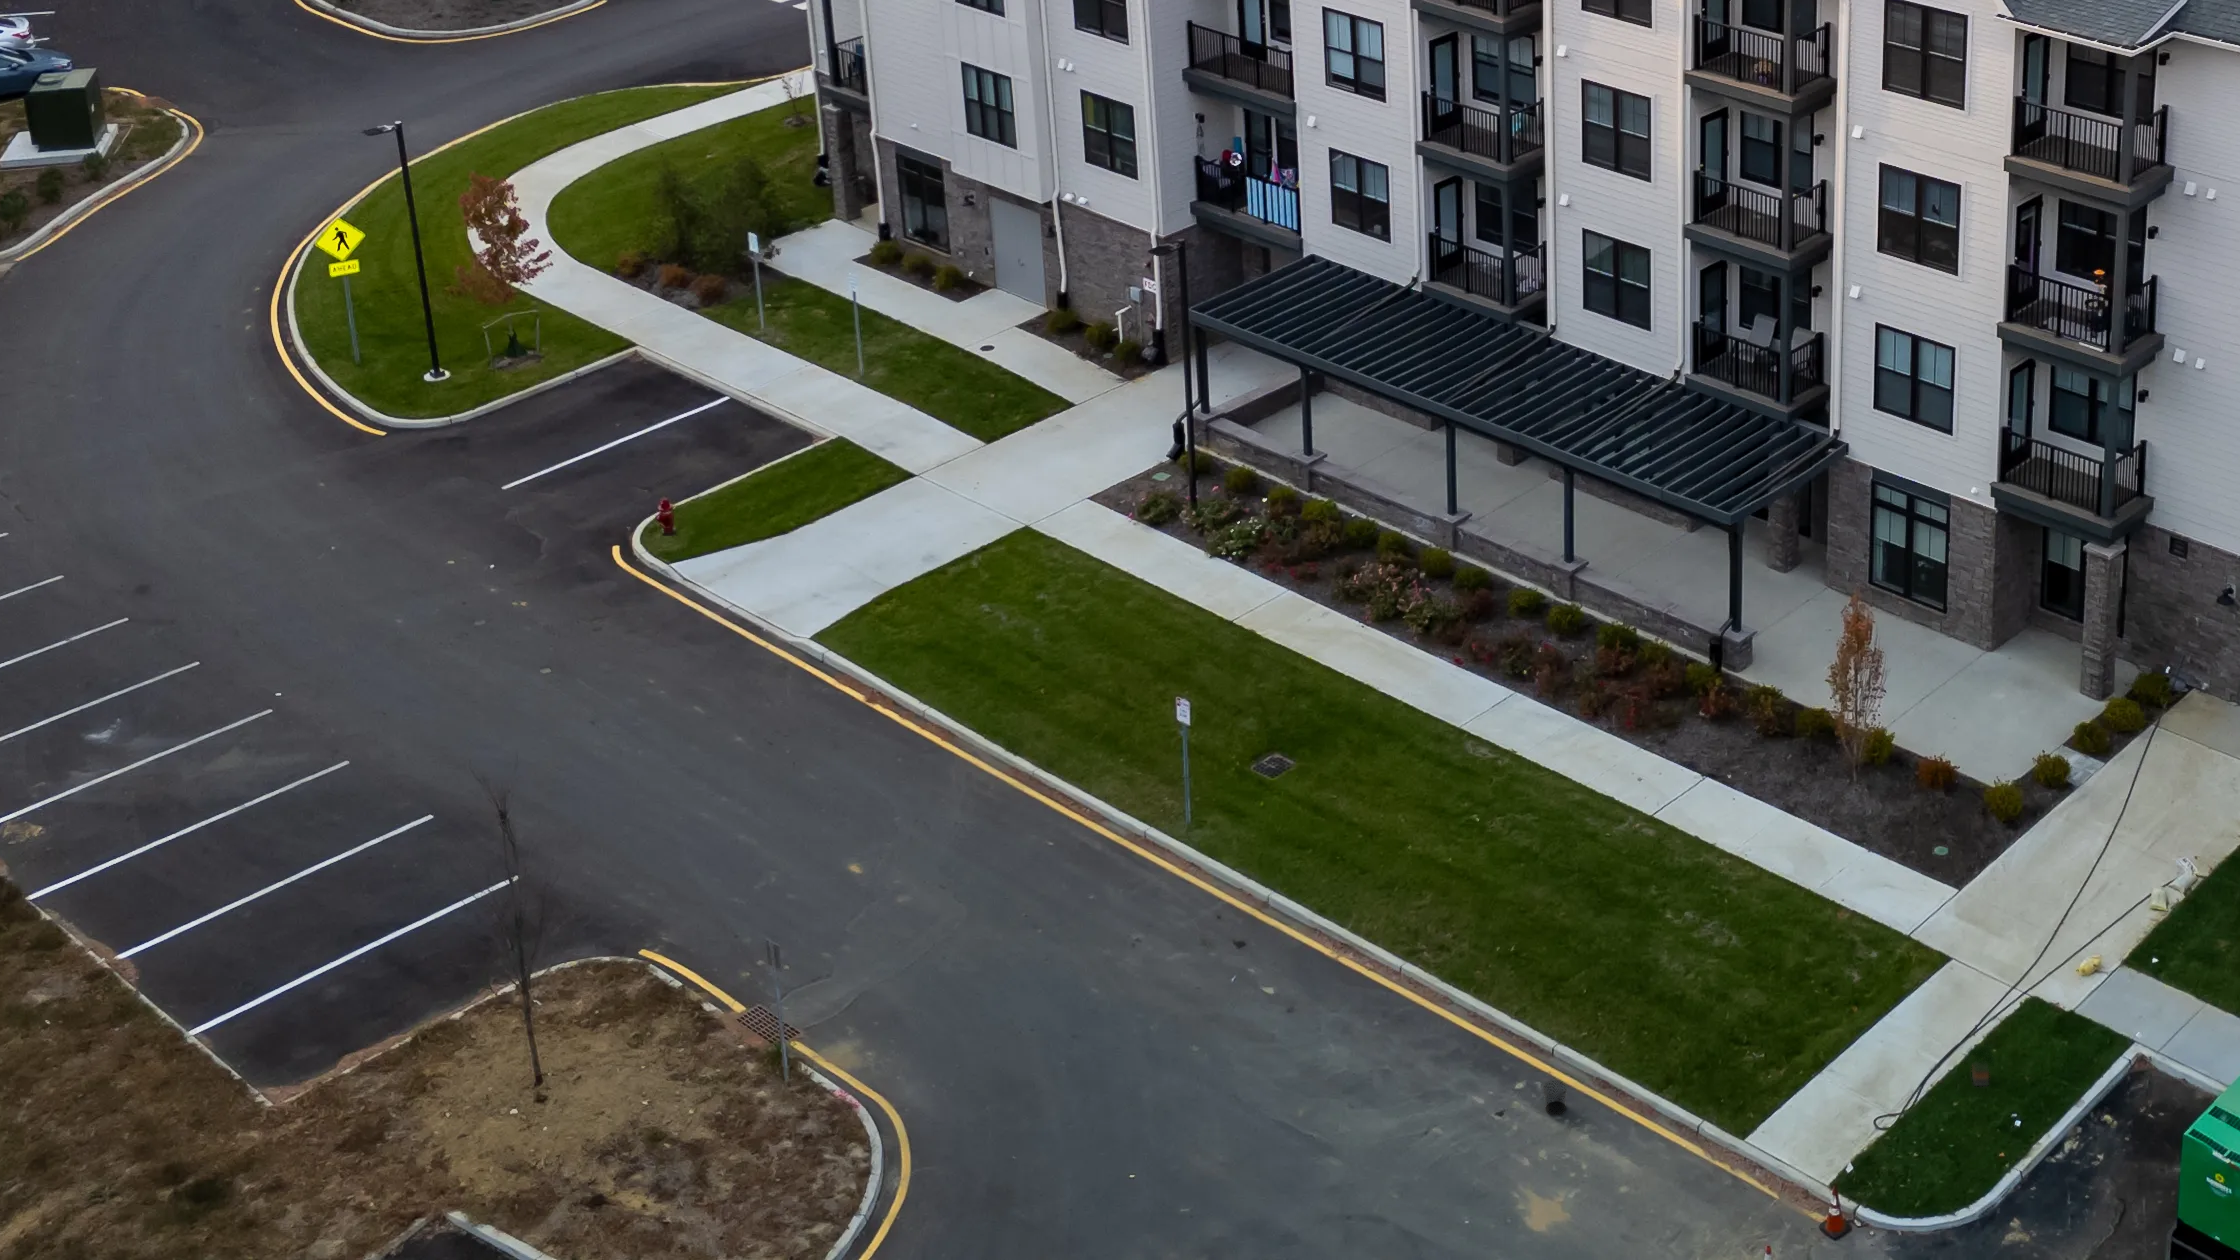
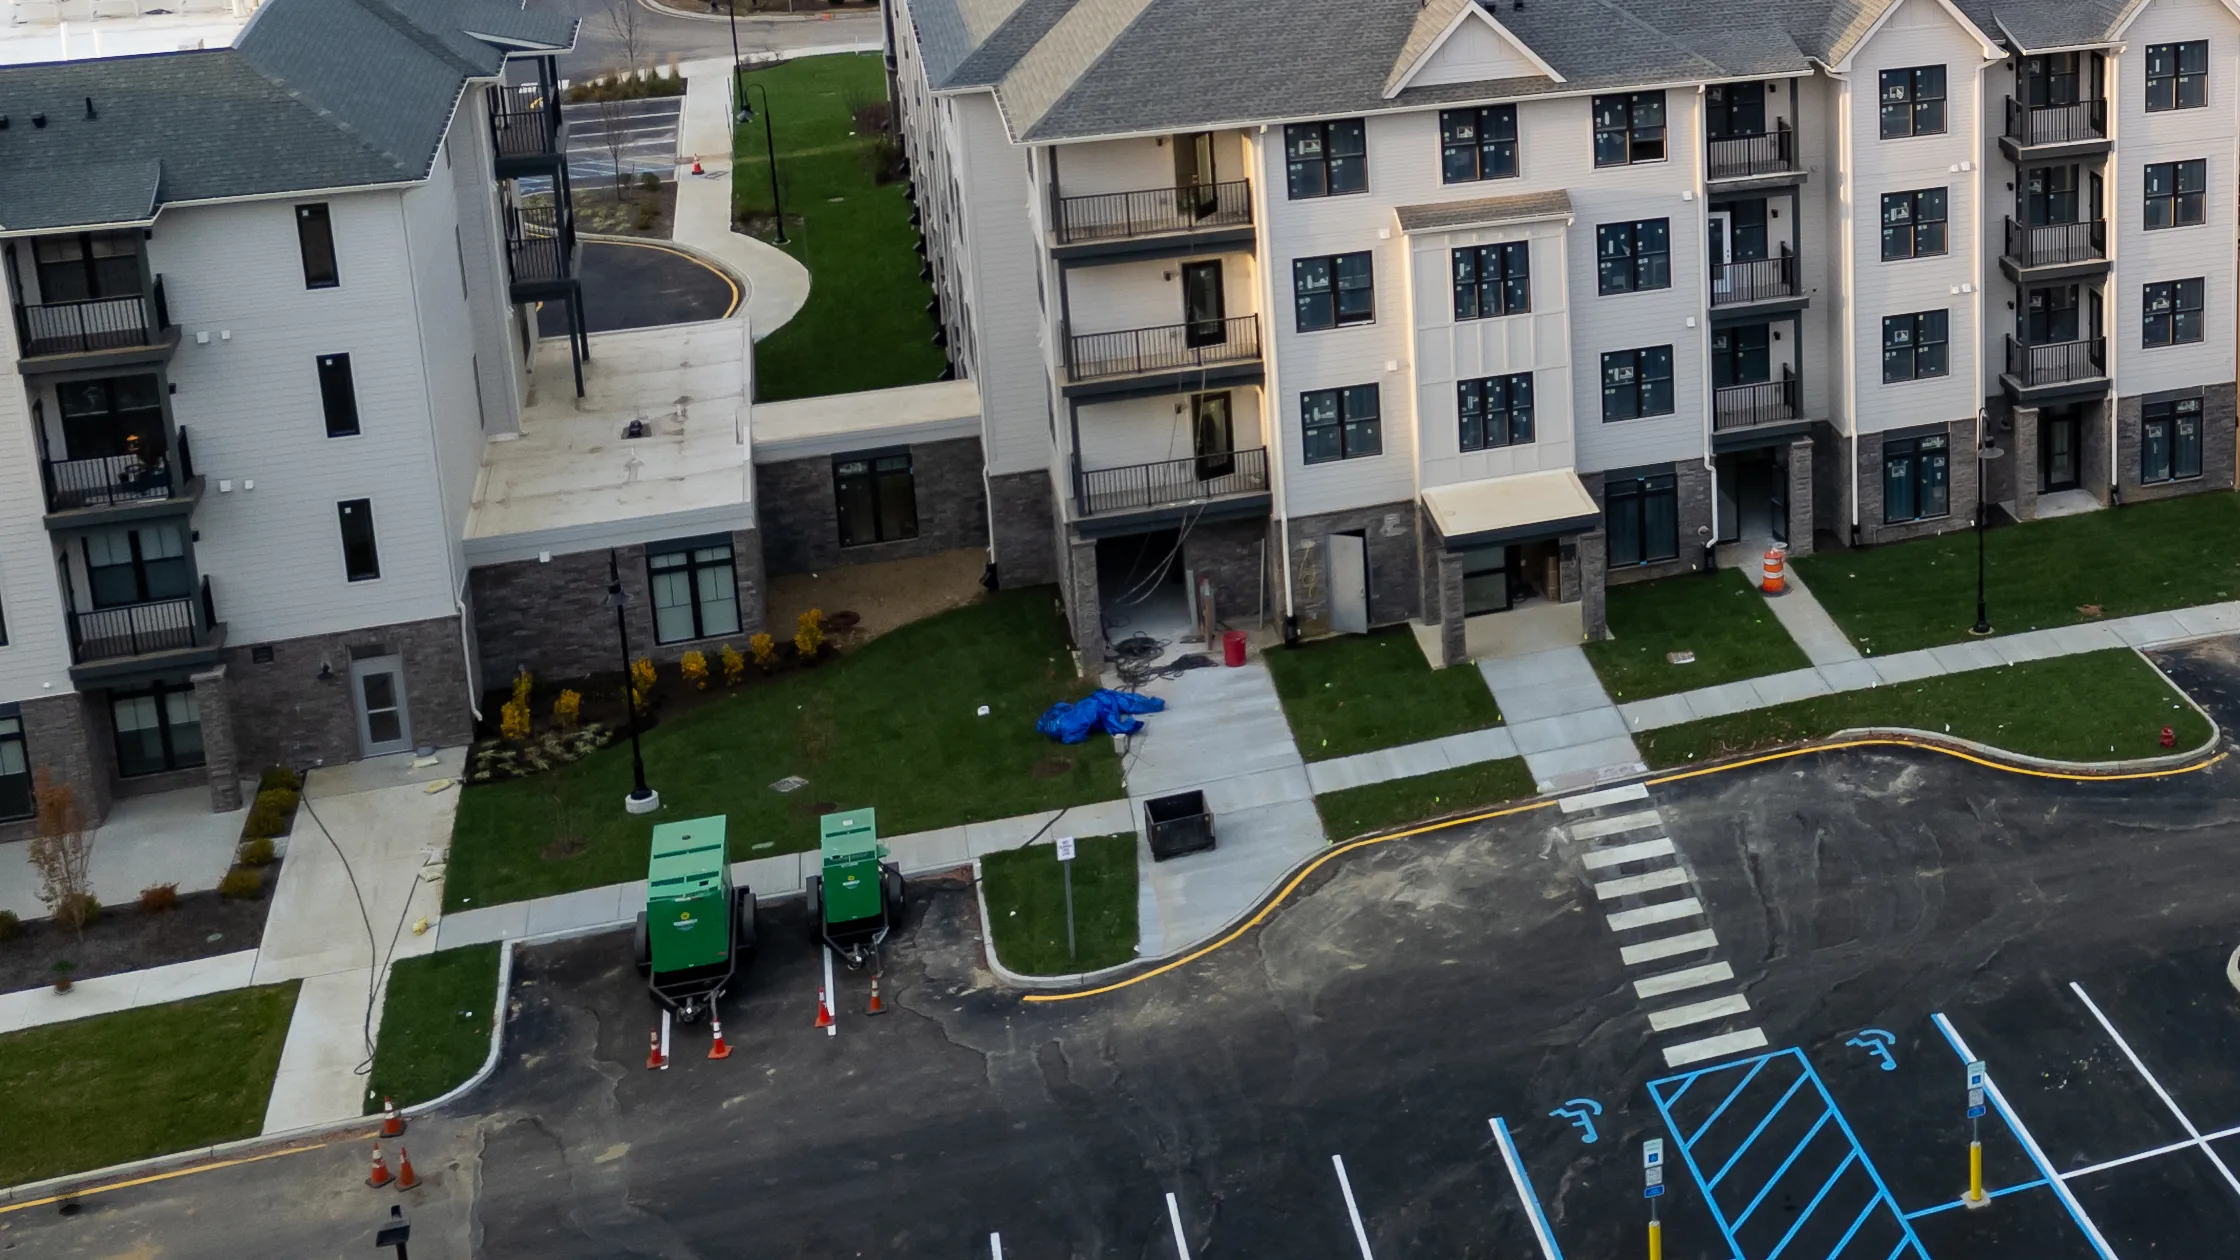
potted tree: present [1970,1045,1995,1086] -> present [48,959,75,994]

